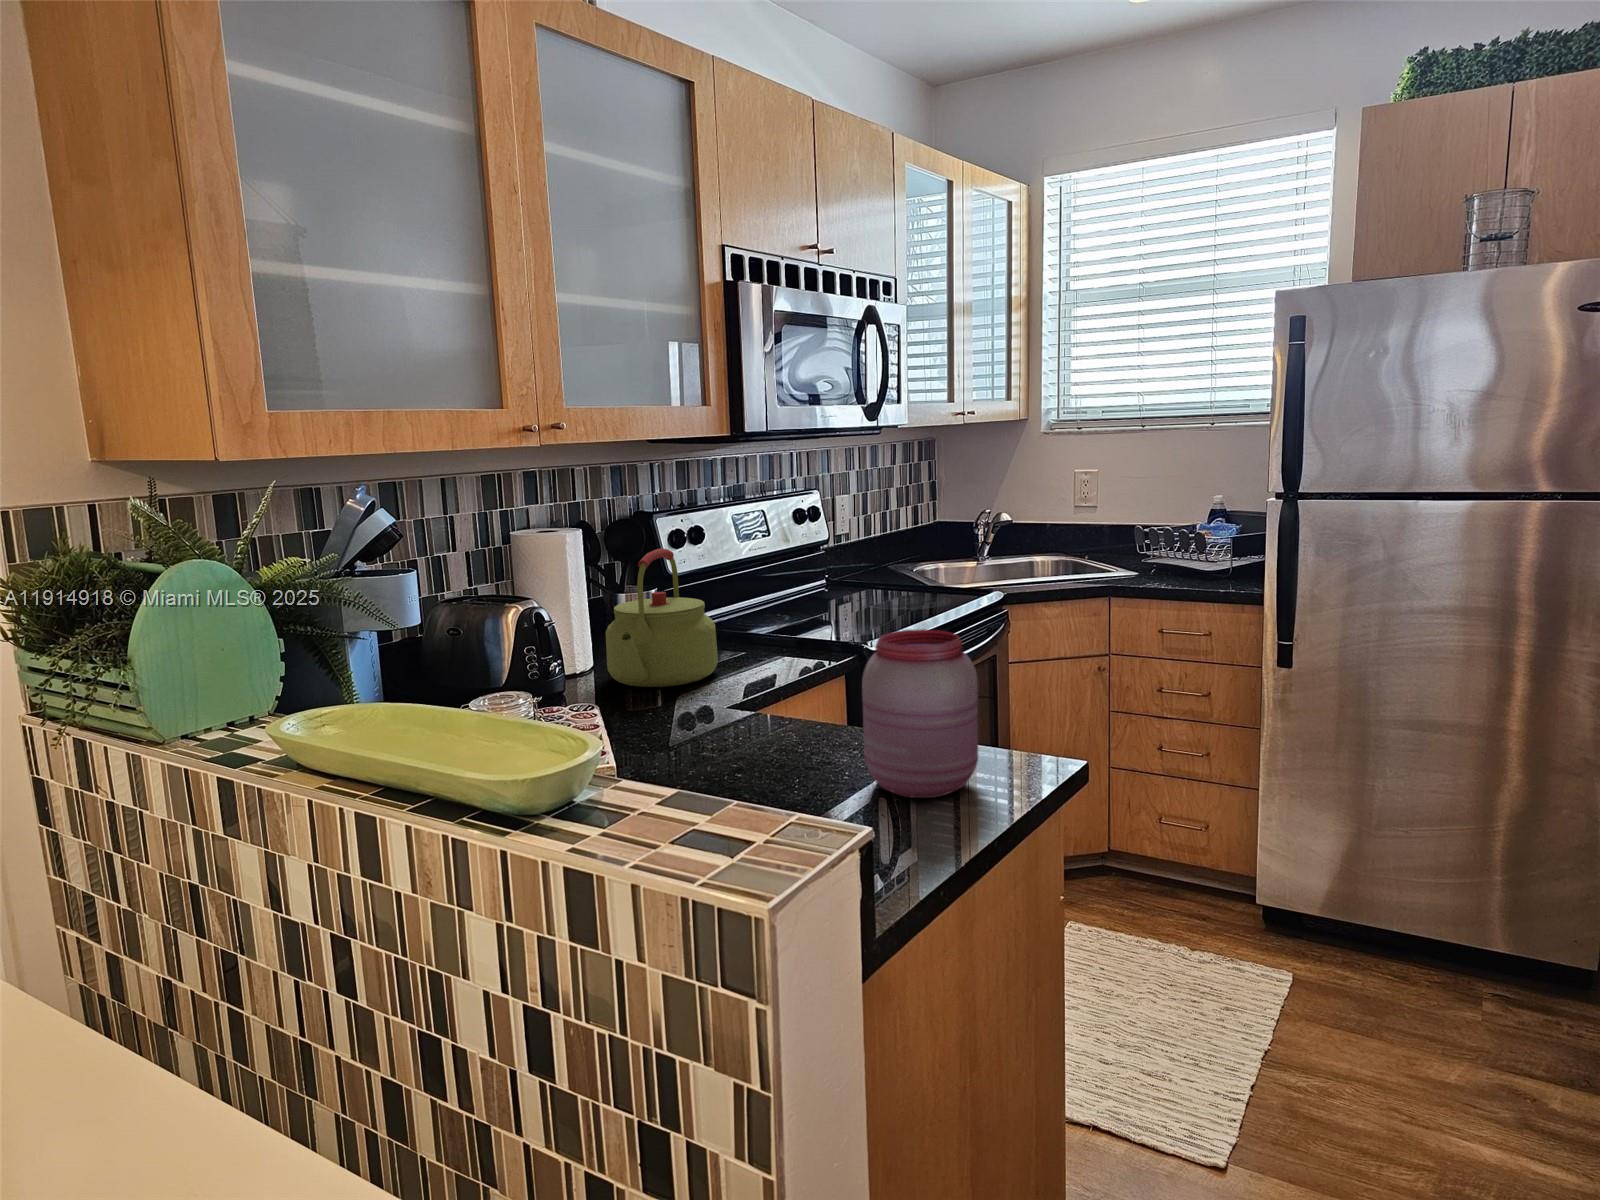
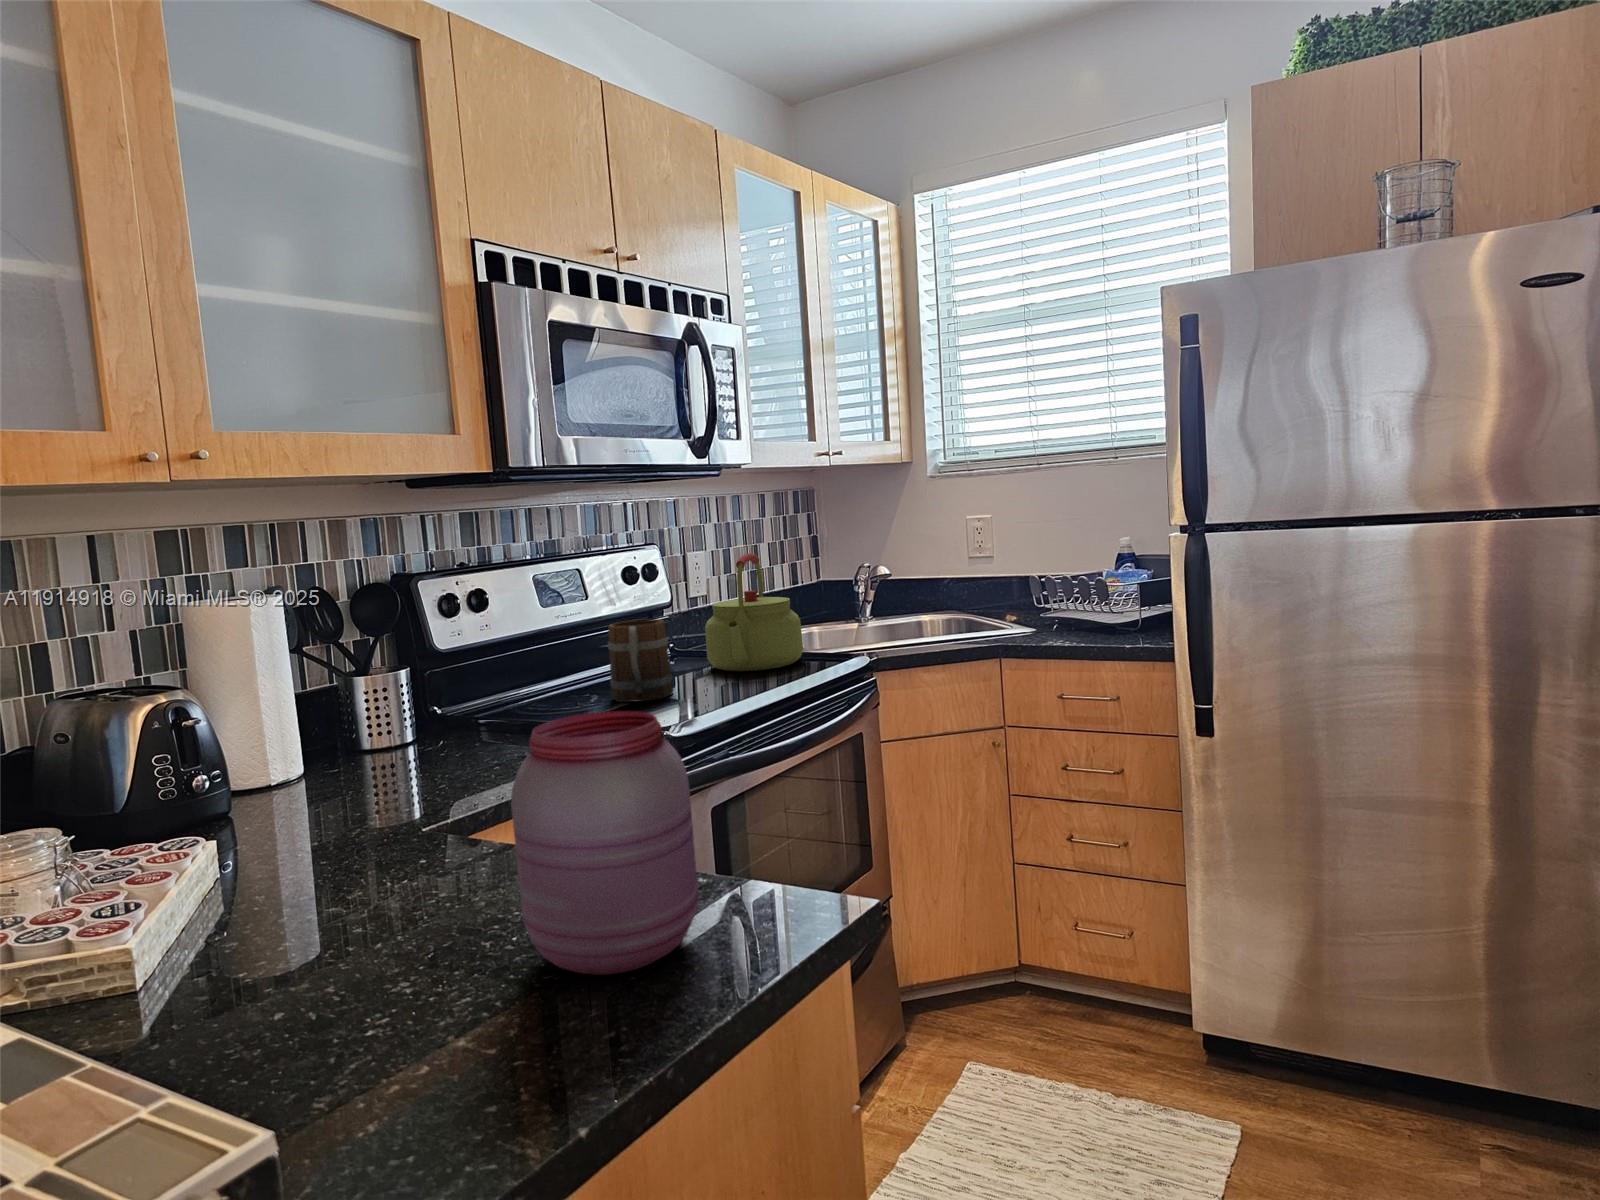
kettle: present [606,549,718,687] -> present [705,553,803,671]
mug: none [799,554,850,620] -> present [608,619,673,702]

